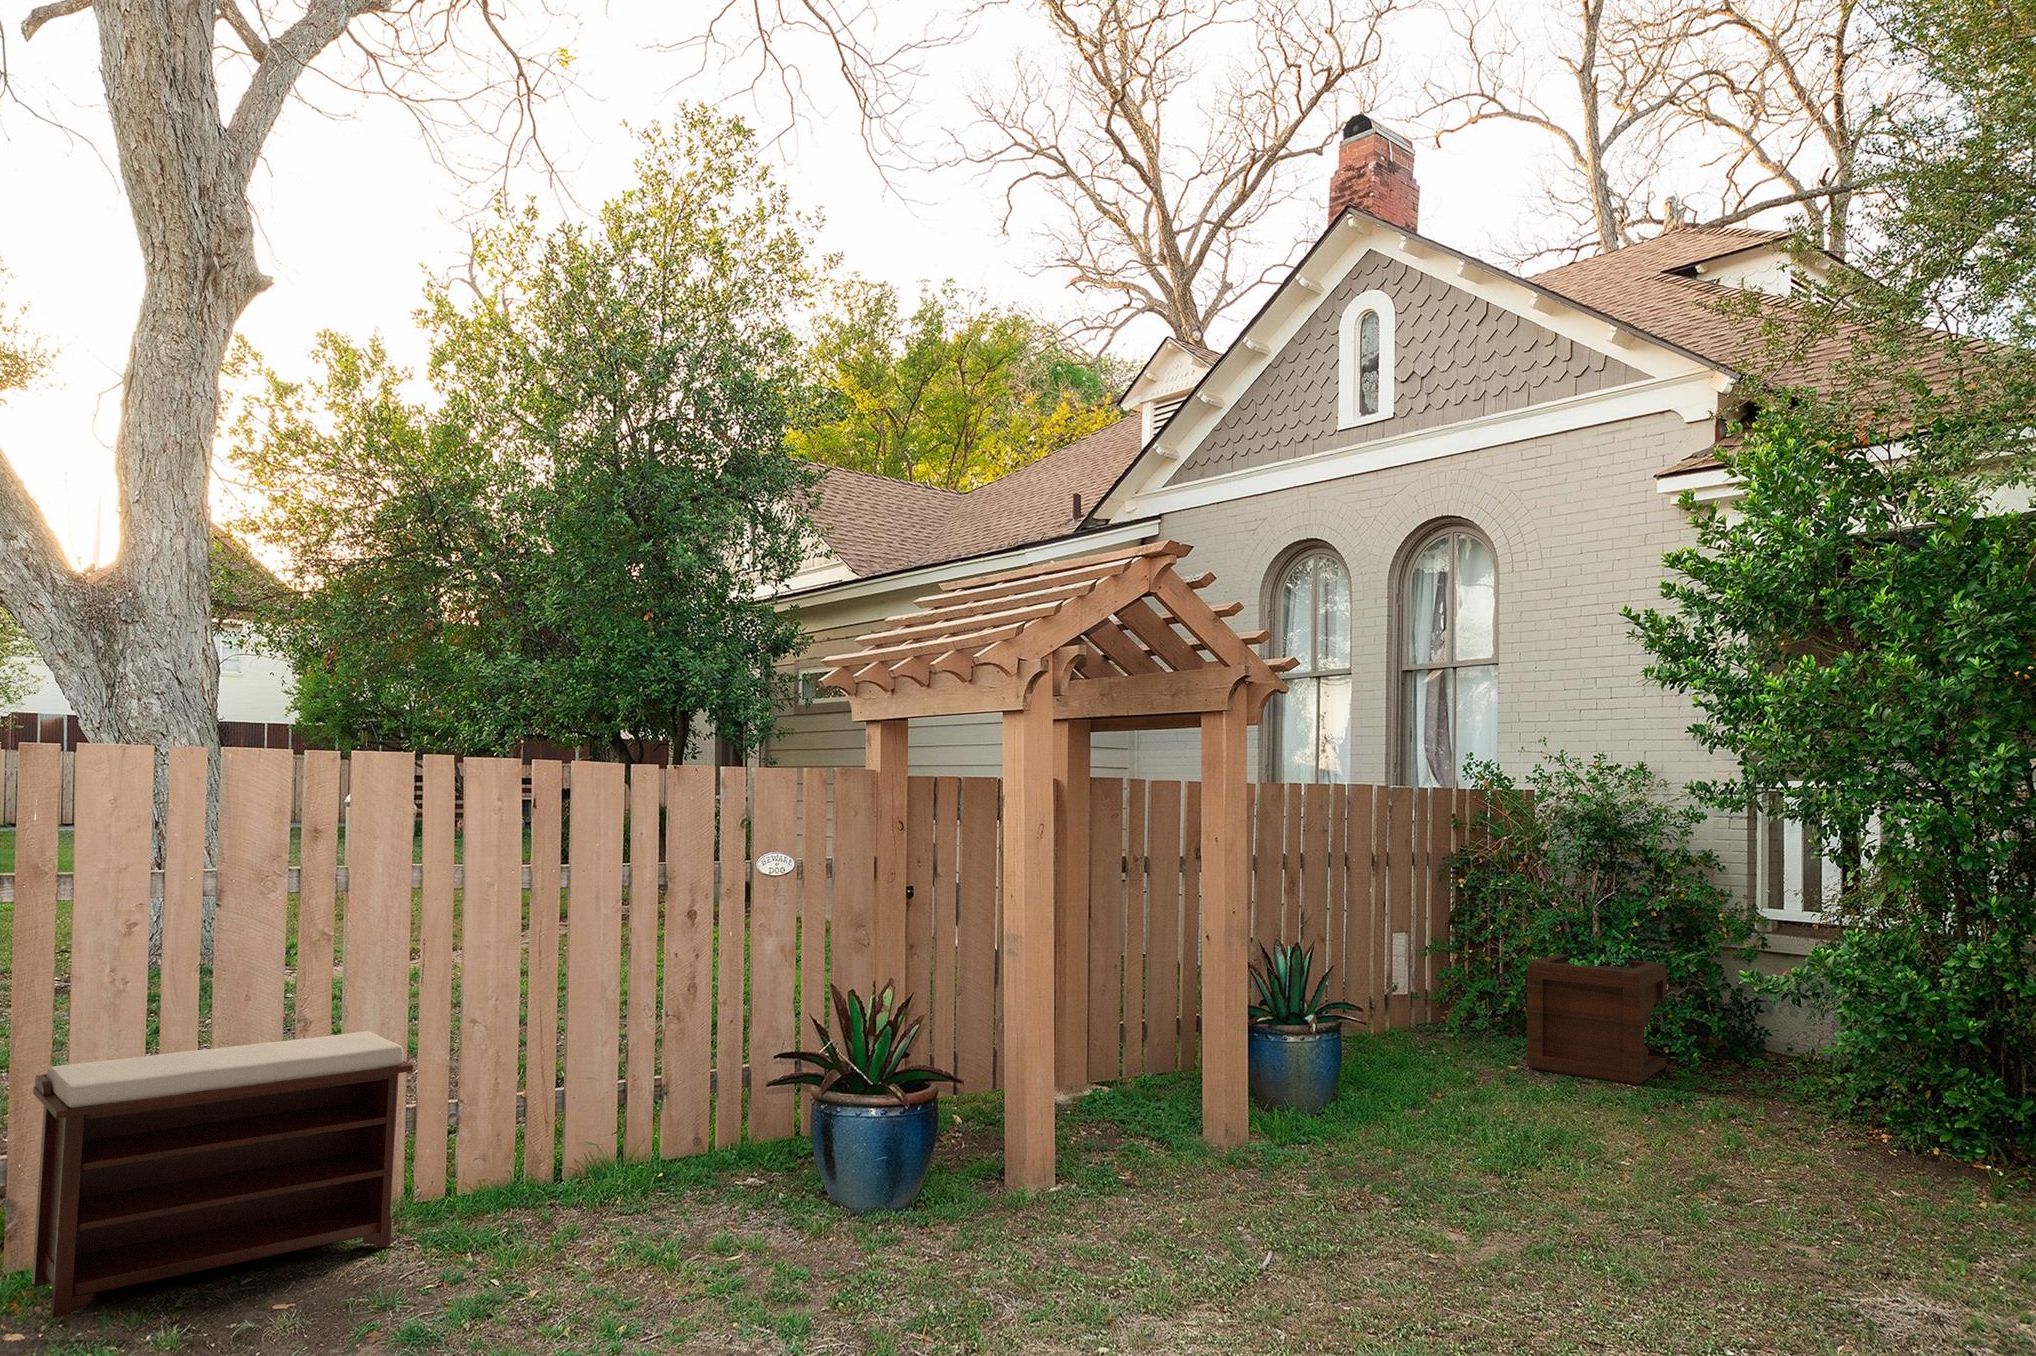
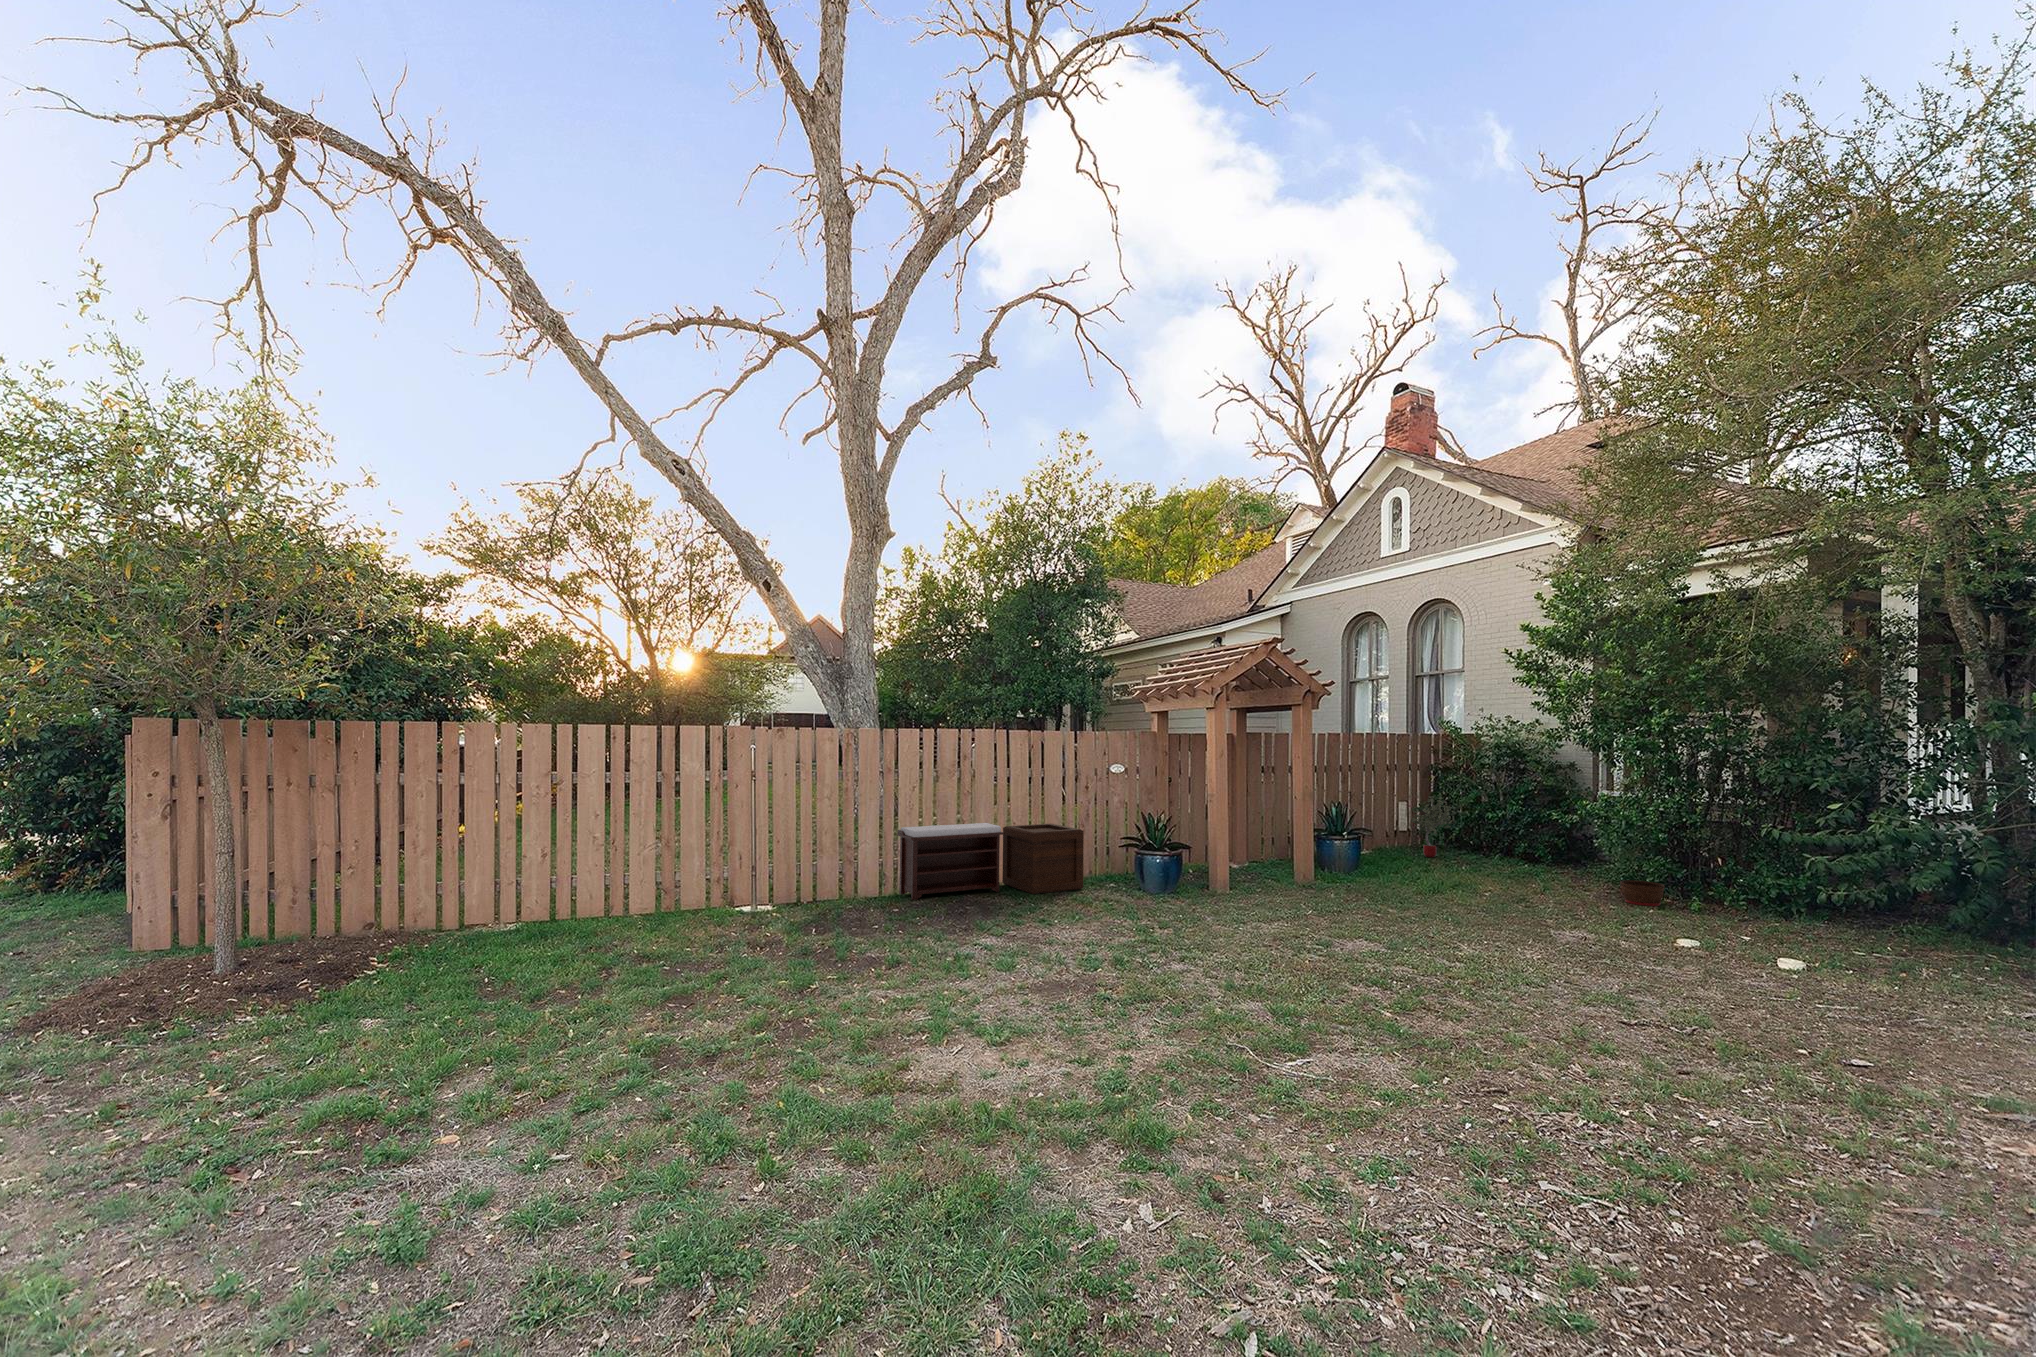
potted tree: none [1400,912,1491,1042] -> present [1411,796,1453,857]
wooden crate: present [1527,953,1667,1085] -> present [1002,824,1084,894]
basket: none [1903,1117,2002,1182] -> present [1620,880,1665,906]

